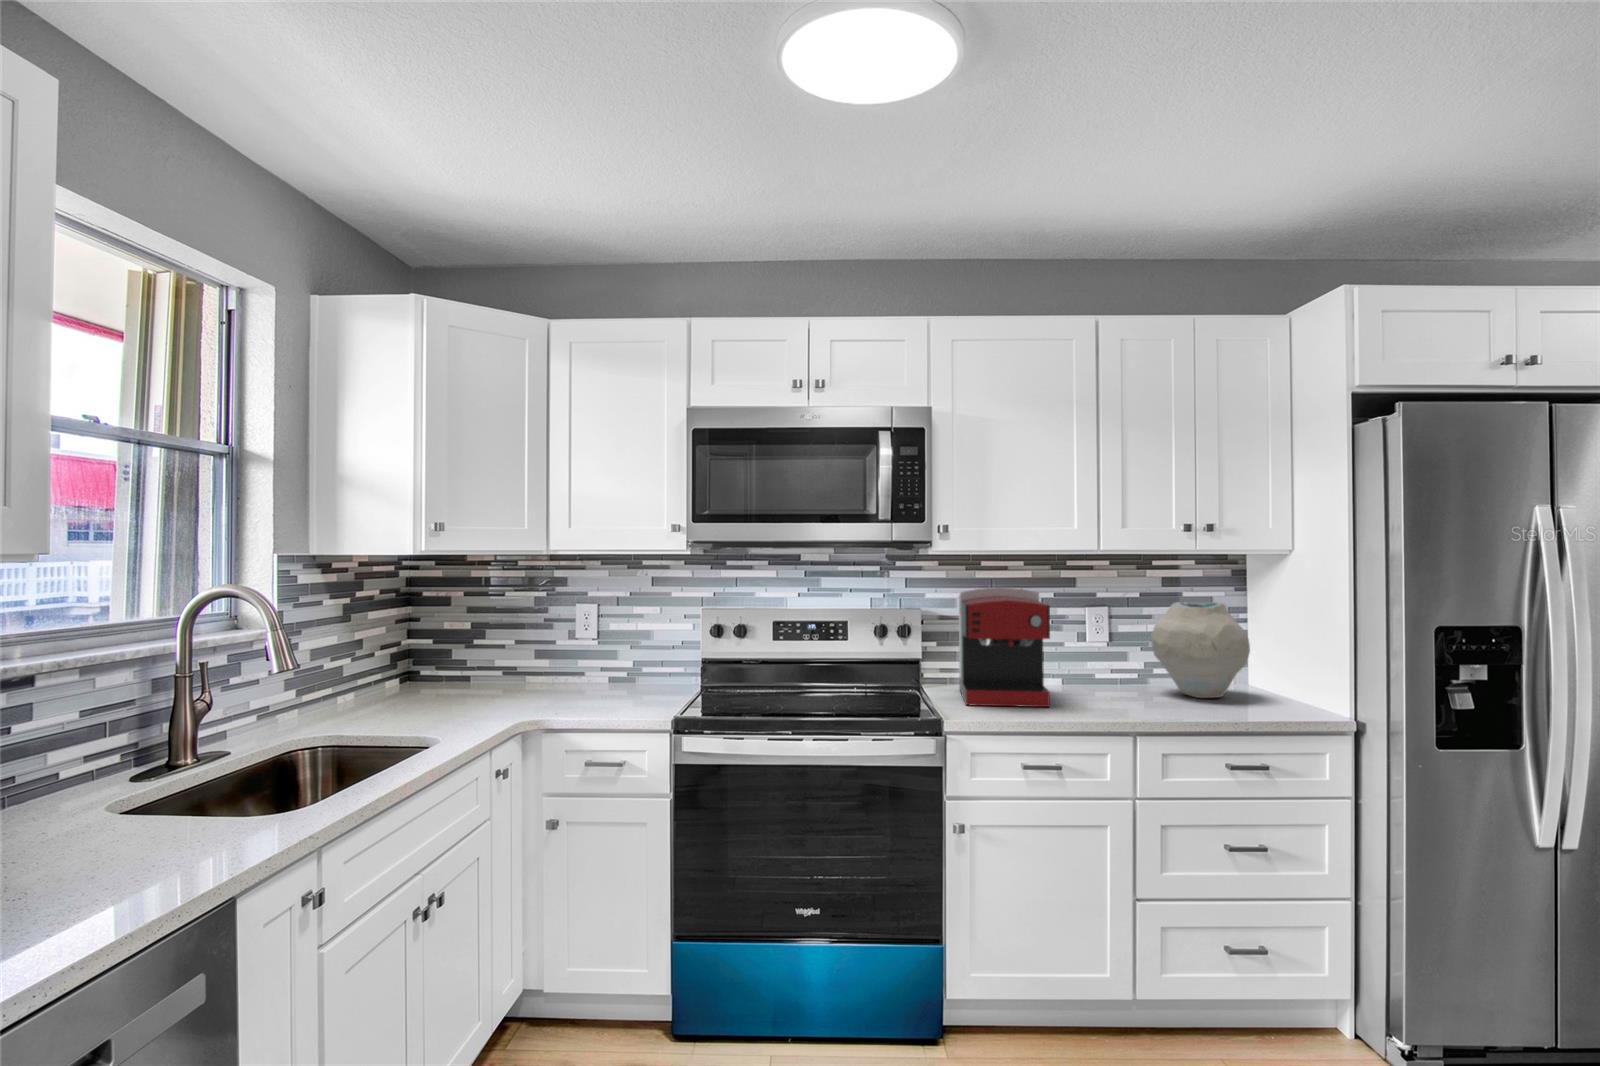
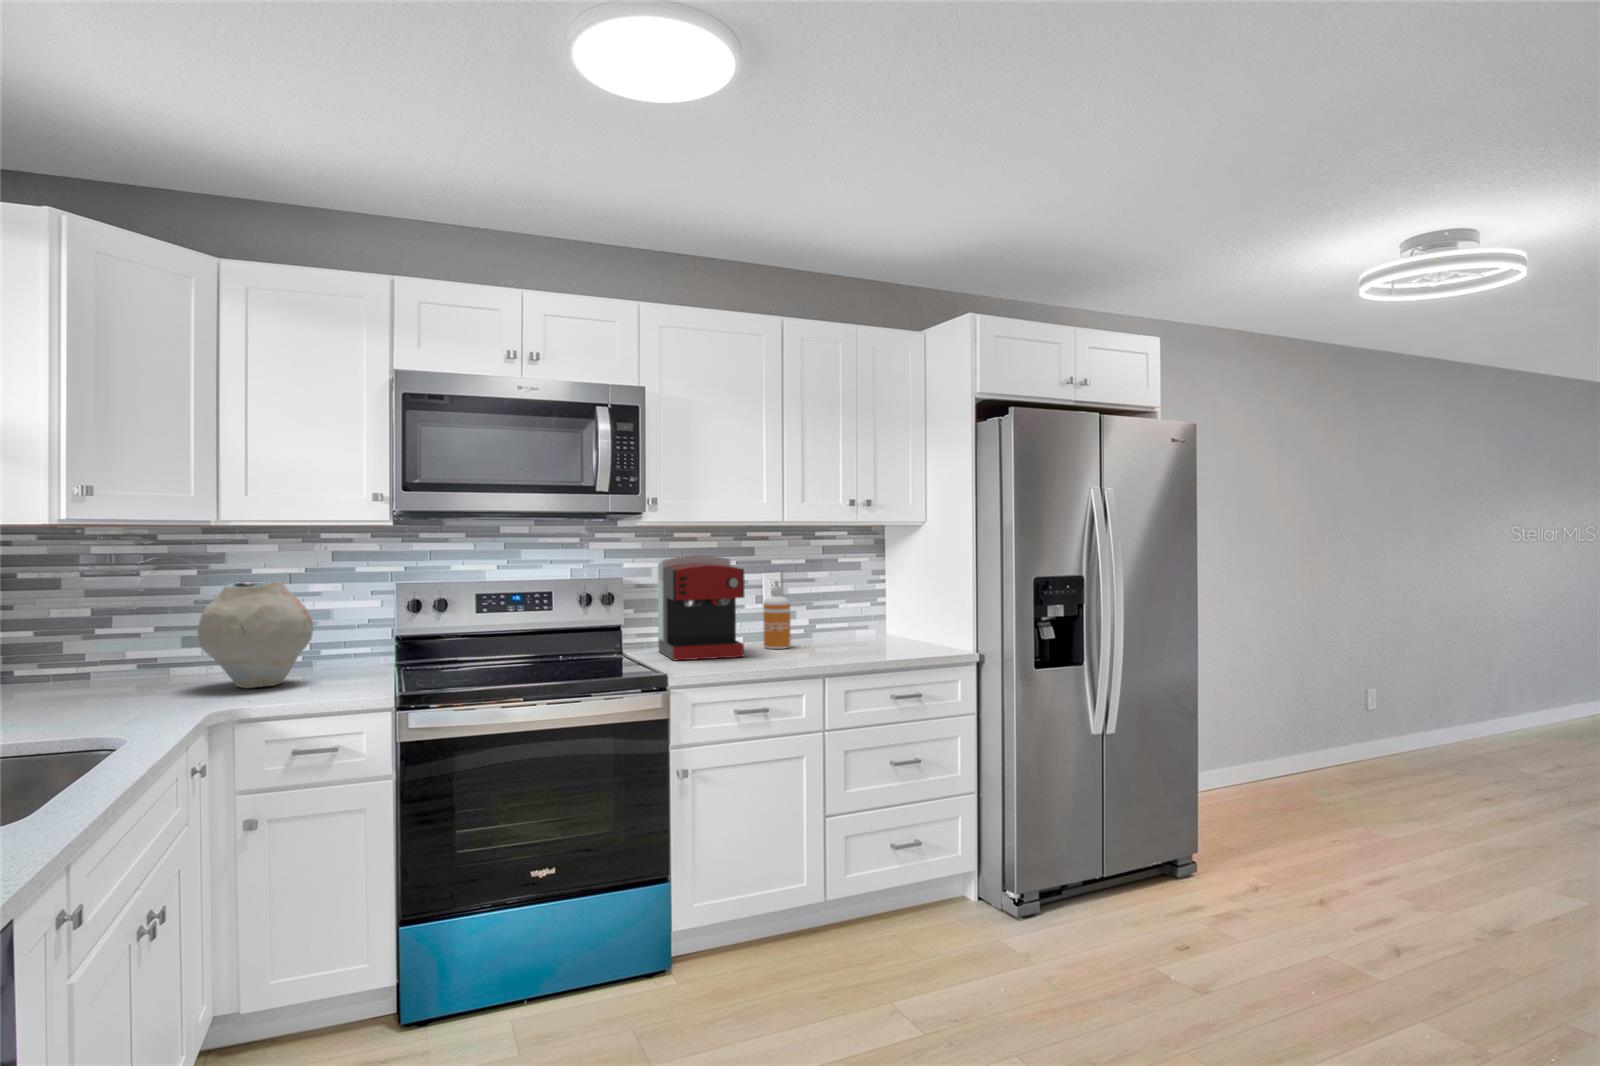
vase: present [1151,602,1250,698] -> present [198,581,313,688]
soap dispenser: none [1081,618,1114,698] -> present [763,580,791,649]

